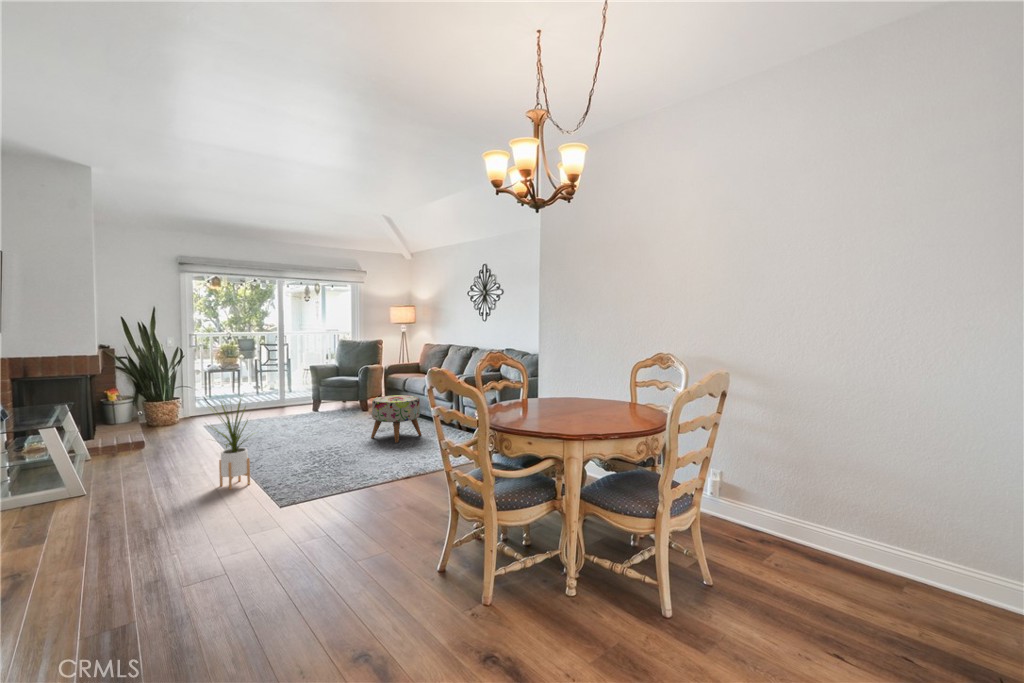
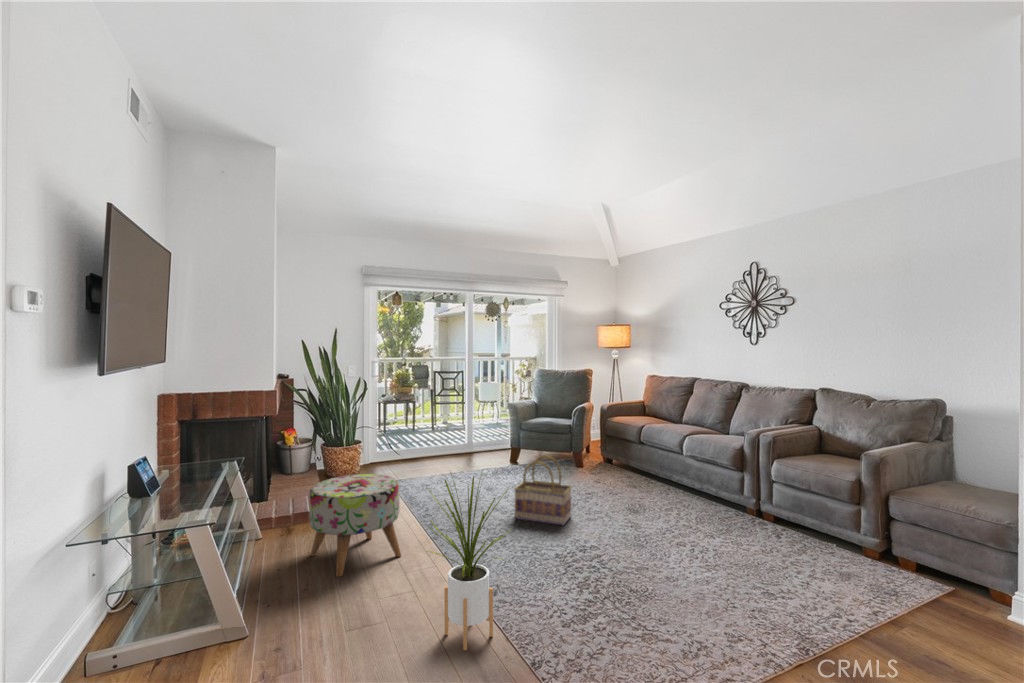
ottoman: present [371,395,421,443] -> present [310,474,401,577]
basket: none [294,397,337,440] -> present [514,455,572,525]

